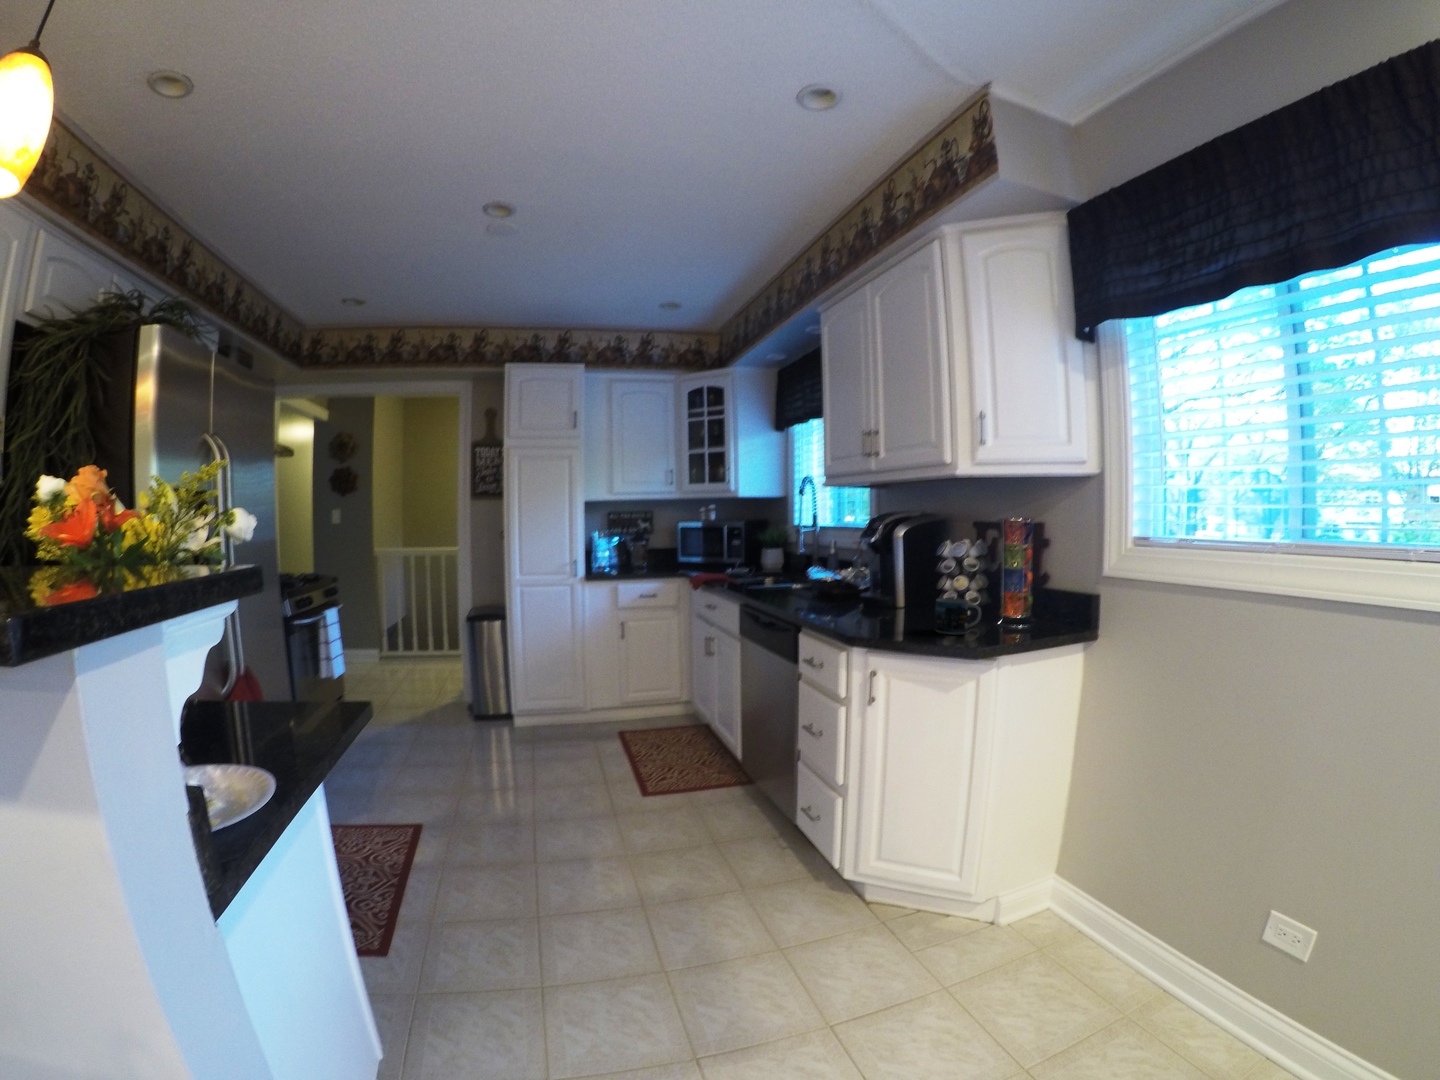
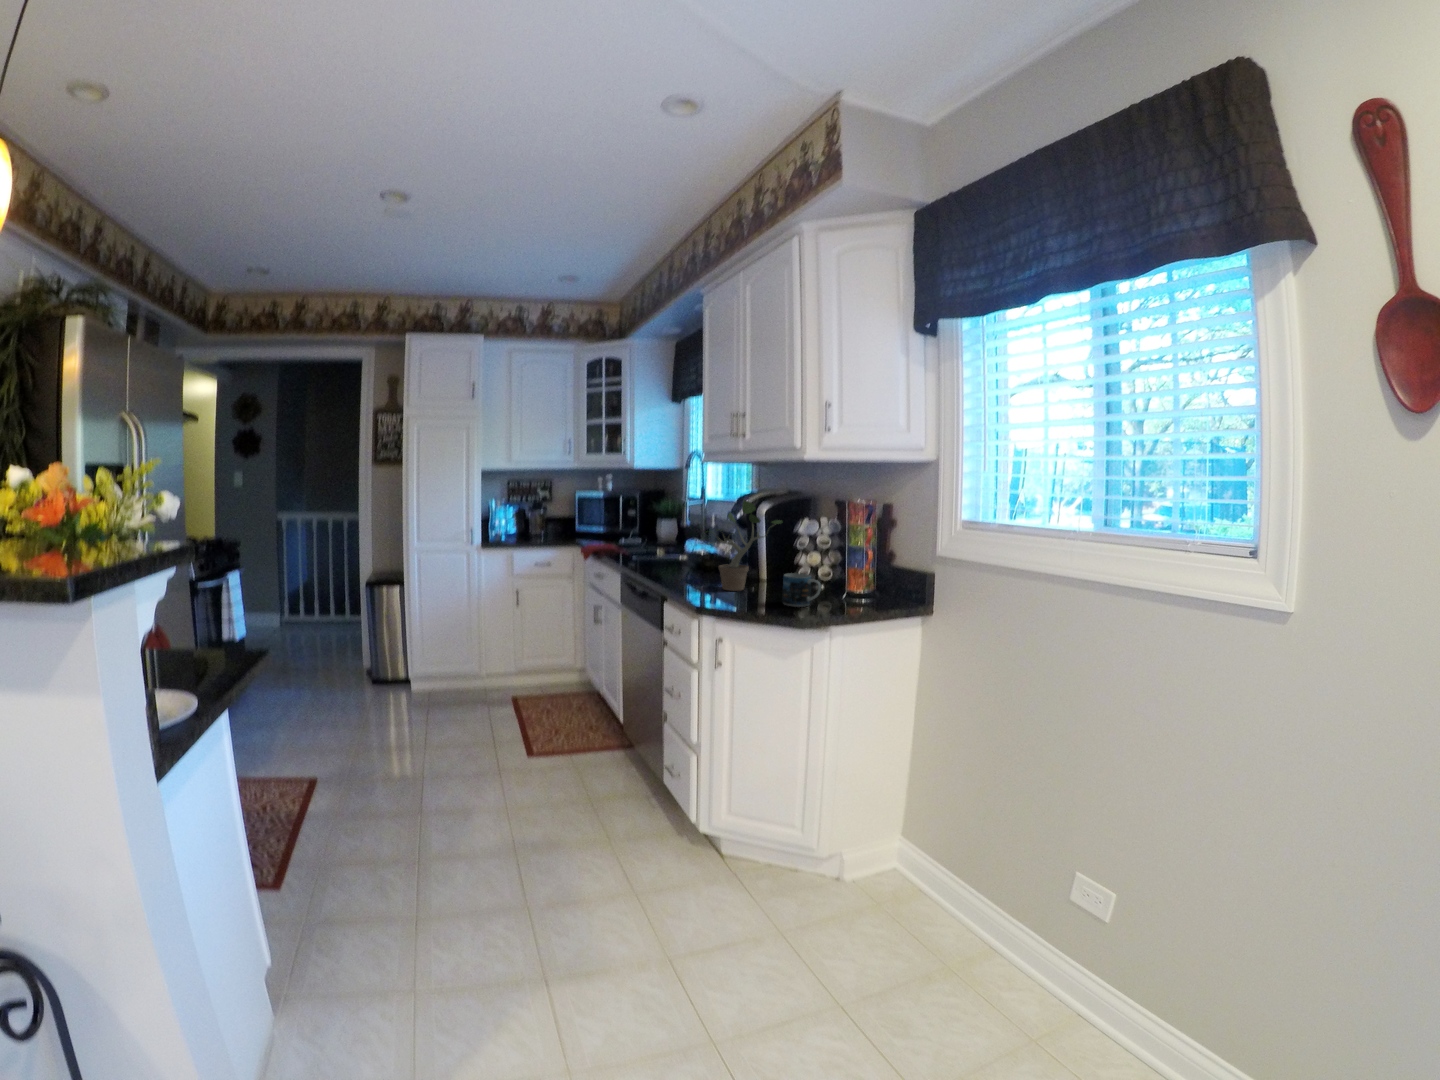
potted plant: none [831,519,926,619] -> present [719,500,783,591]

